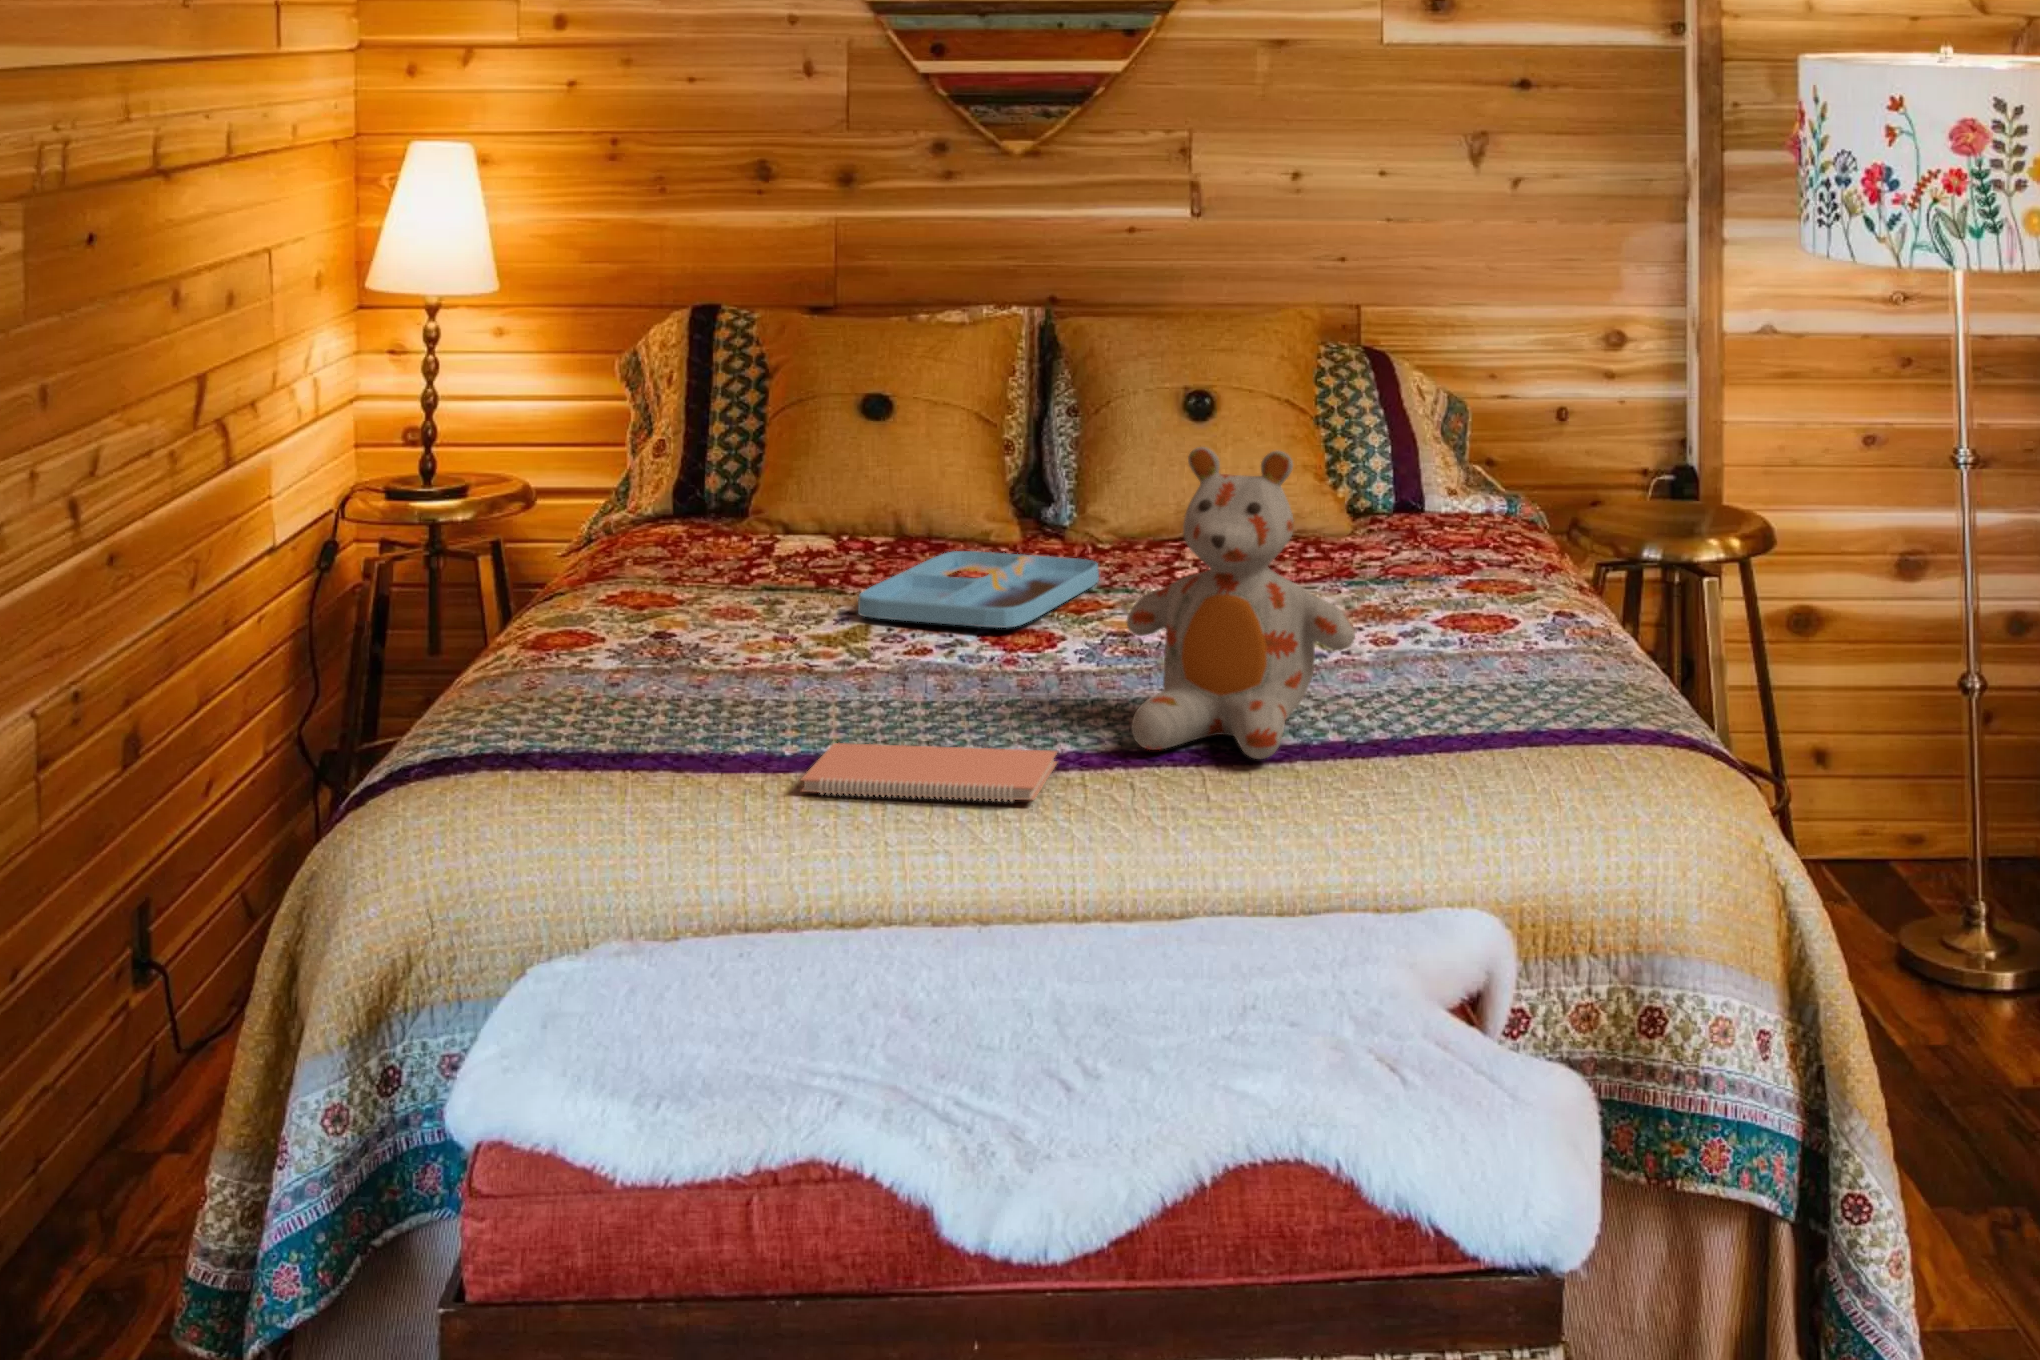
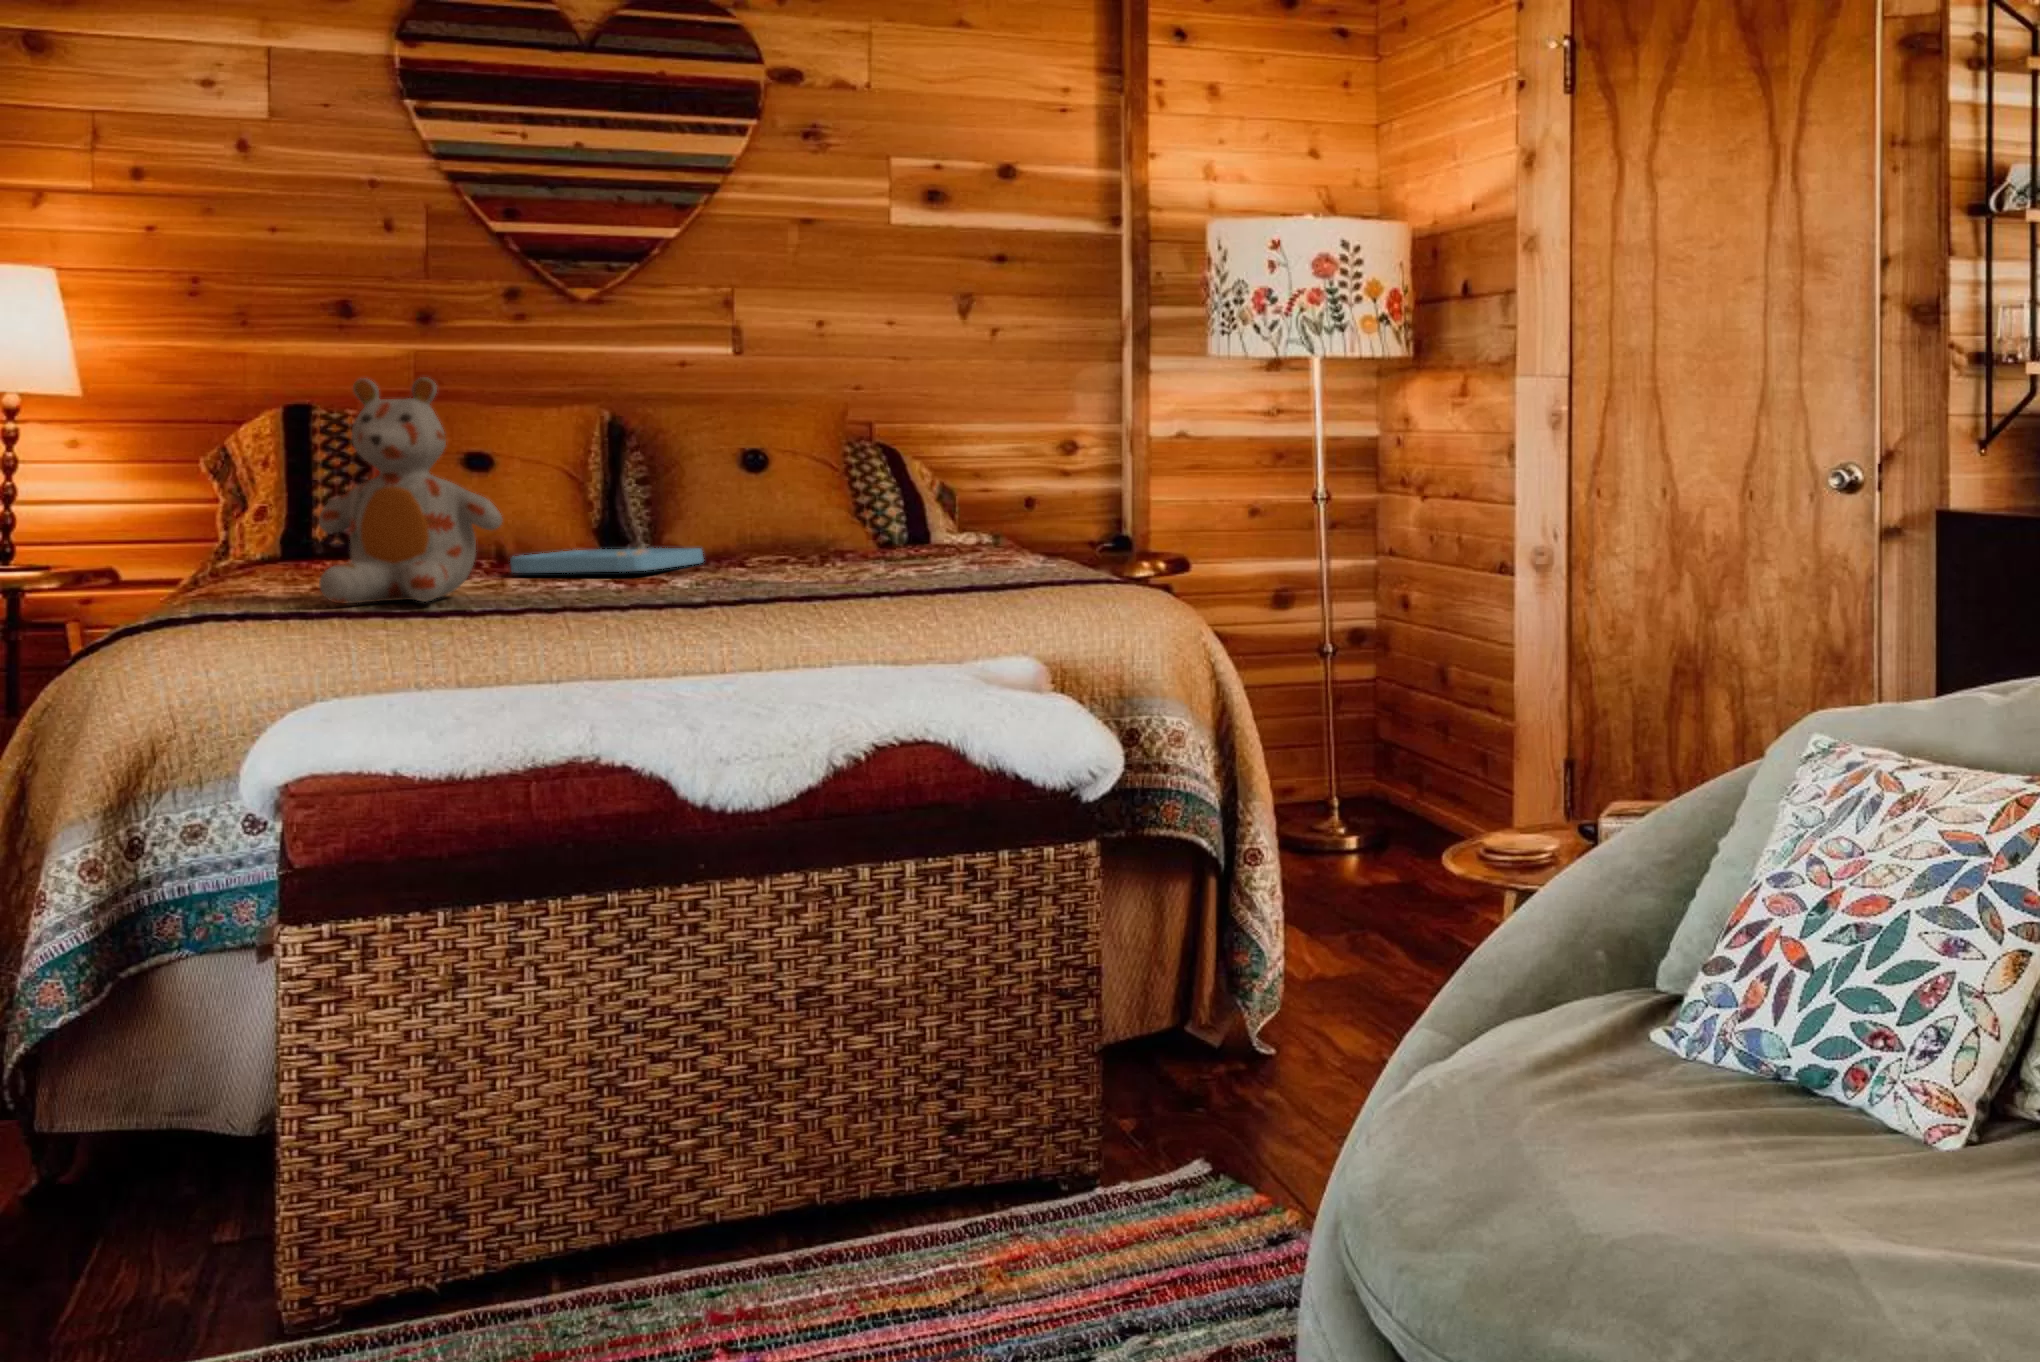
stuffed bear: present [1127,447,1355,759] -> present [319,377,502,604]
notebook: present [801,743,1057,802] -> none [494,597,697,619]

